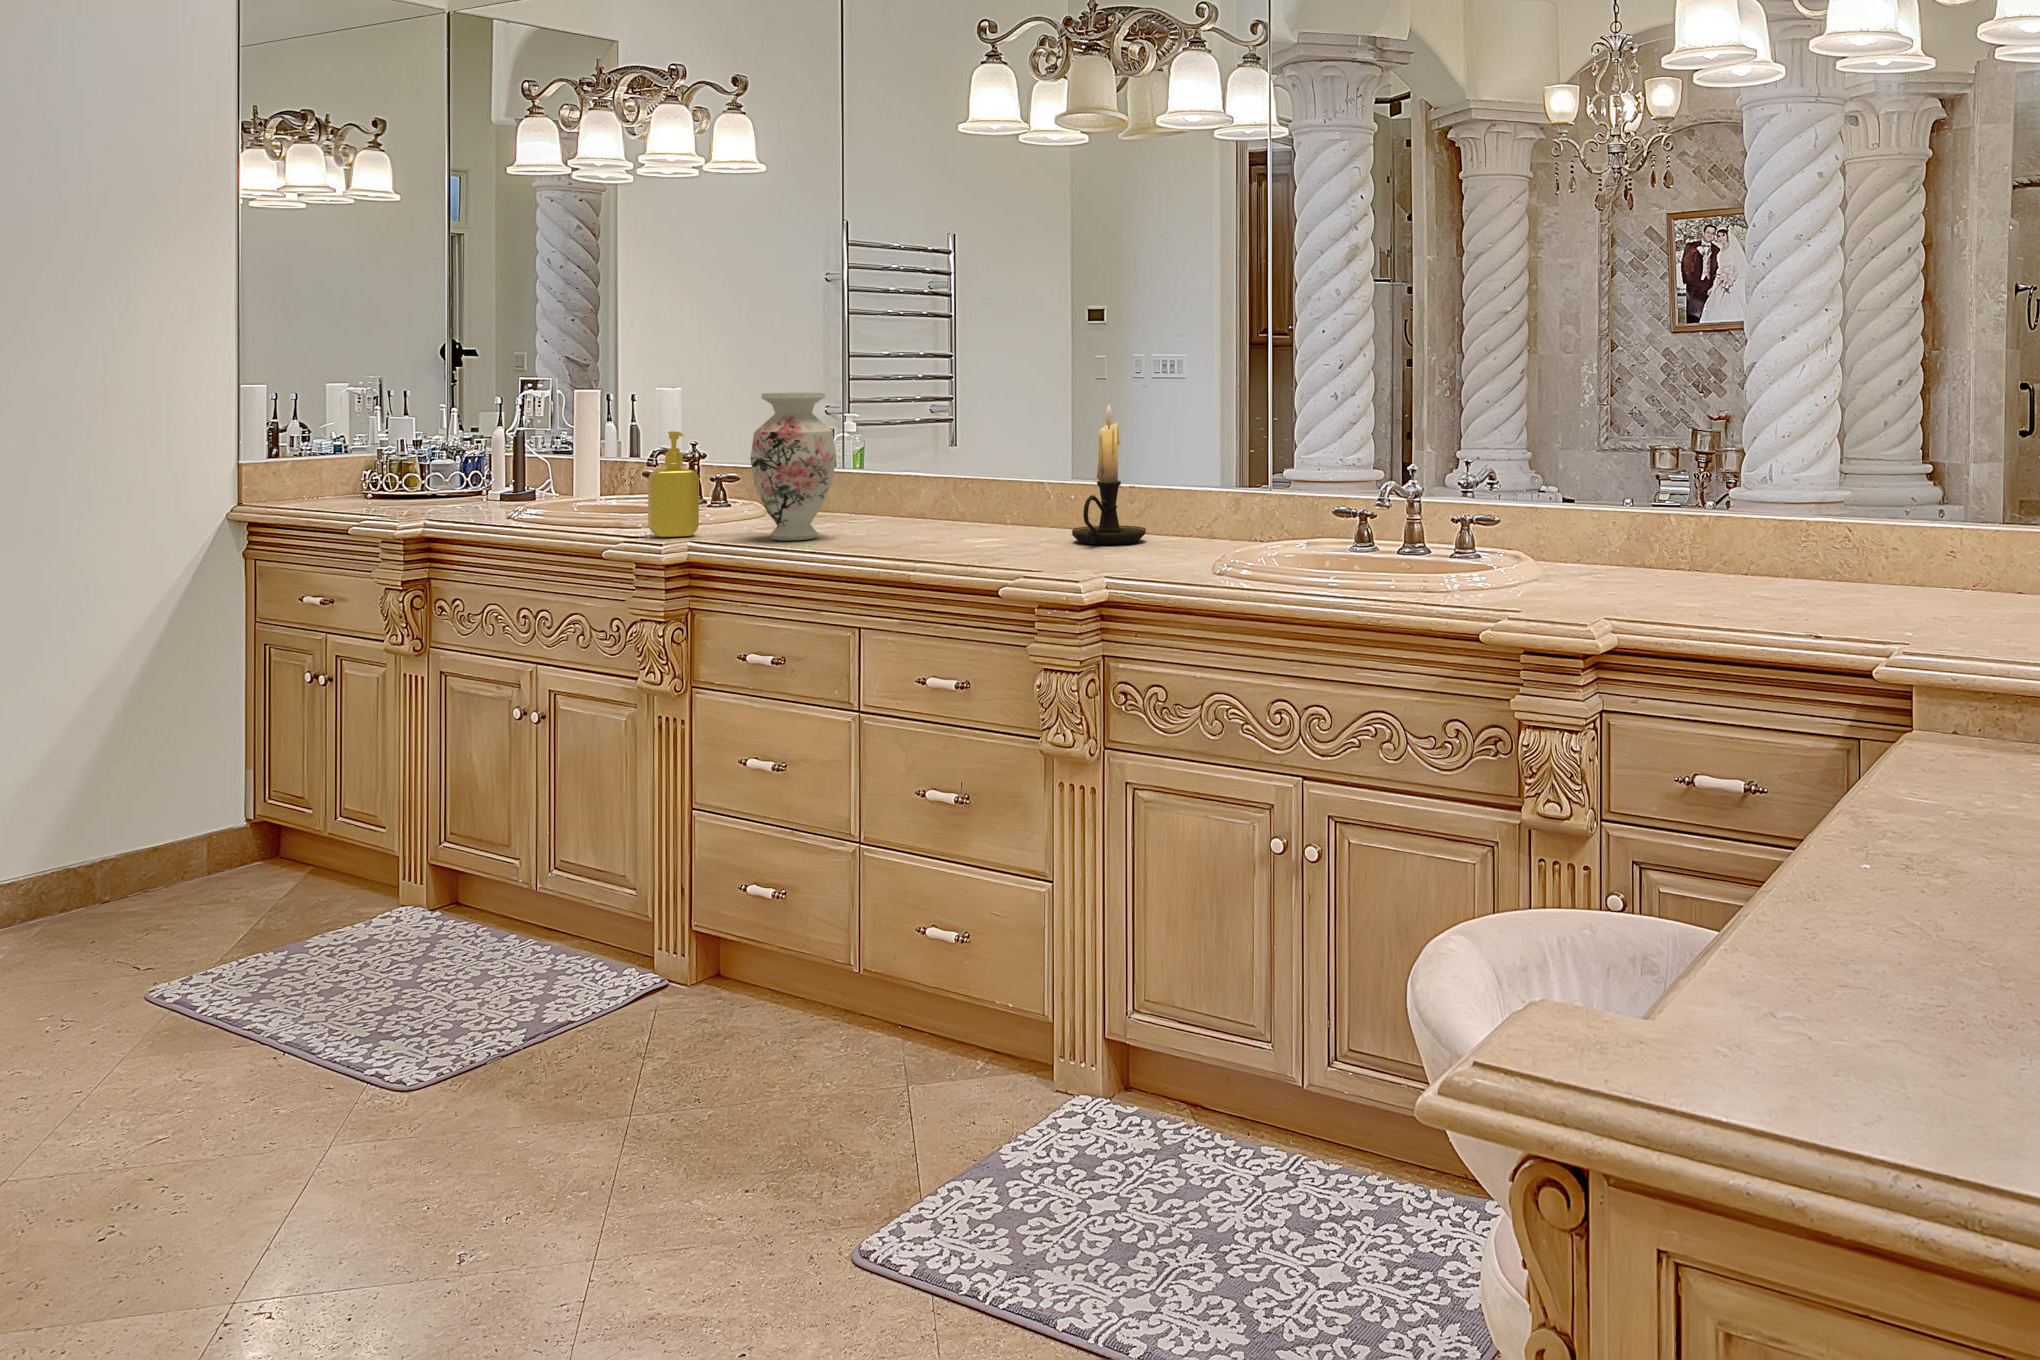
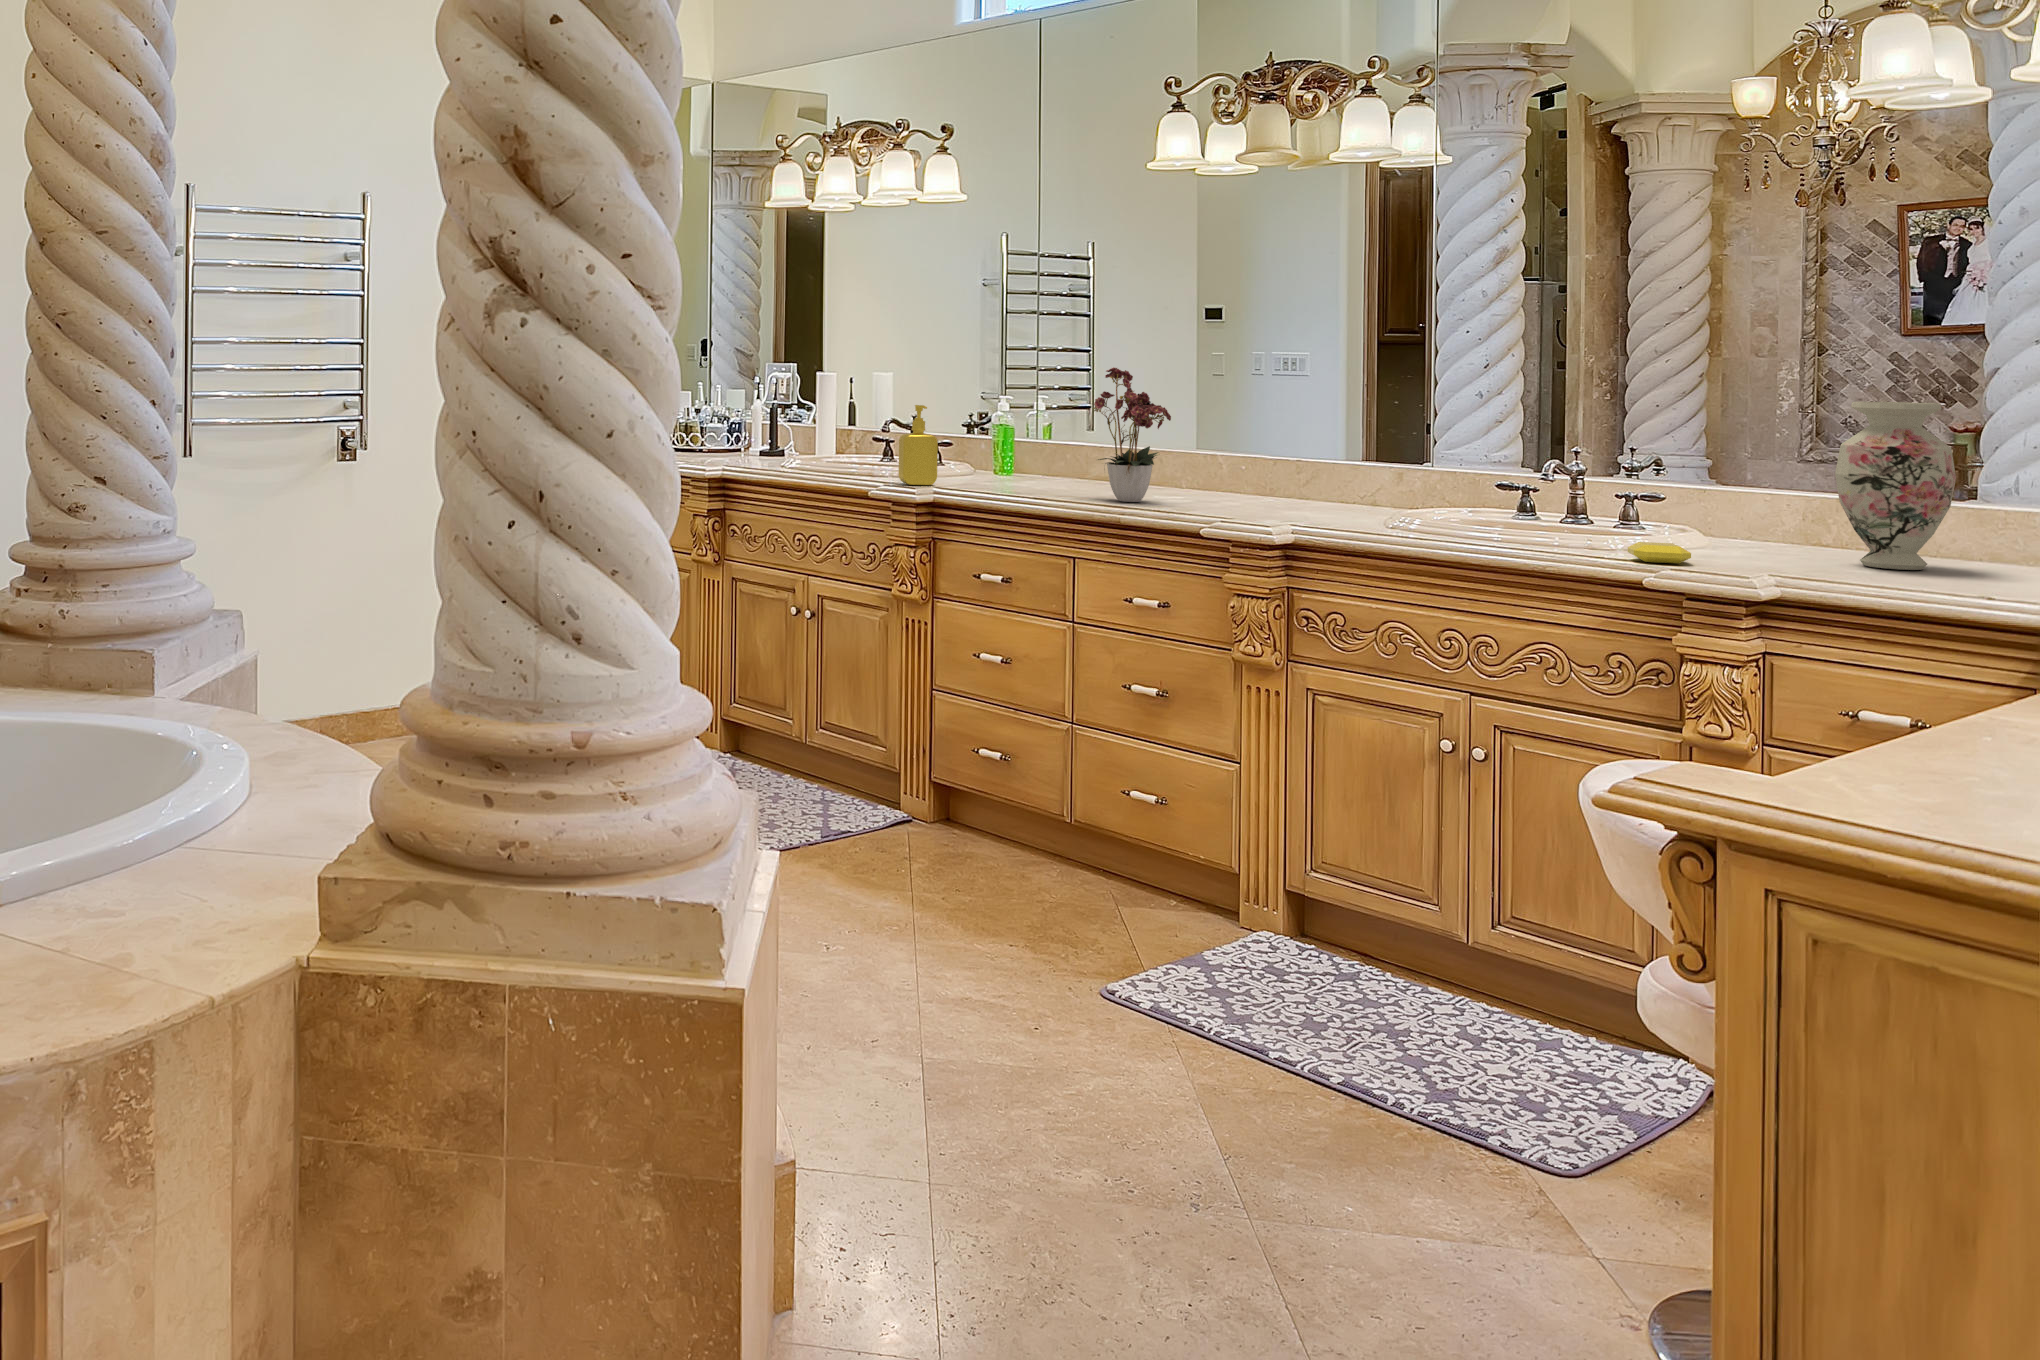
flower arrangement: none [879,369,983,548] -> present [1093,367,1171,502]
vase: present [750,393,836,540] -> present [1835,402,1956,570]
candle holder: present [1072,404,1146,544] -> none [1251,391,1316,507]
soap bar: none [1462,576,1527,601] -> present [1628,542,1691,563]

